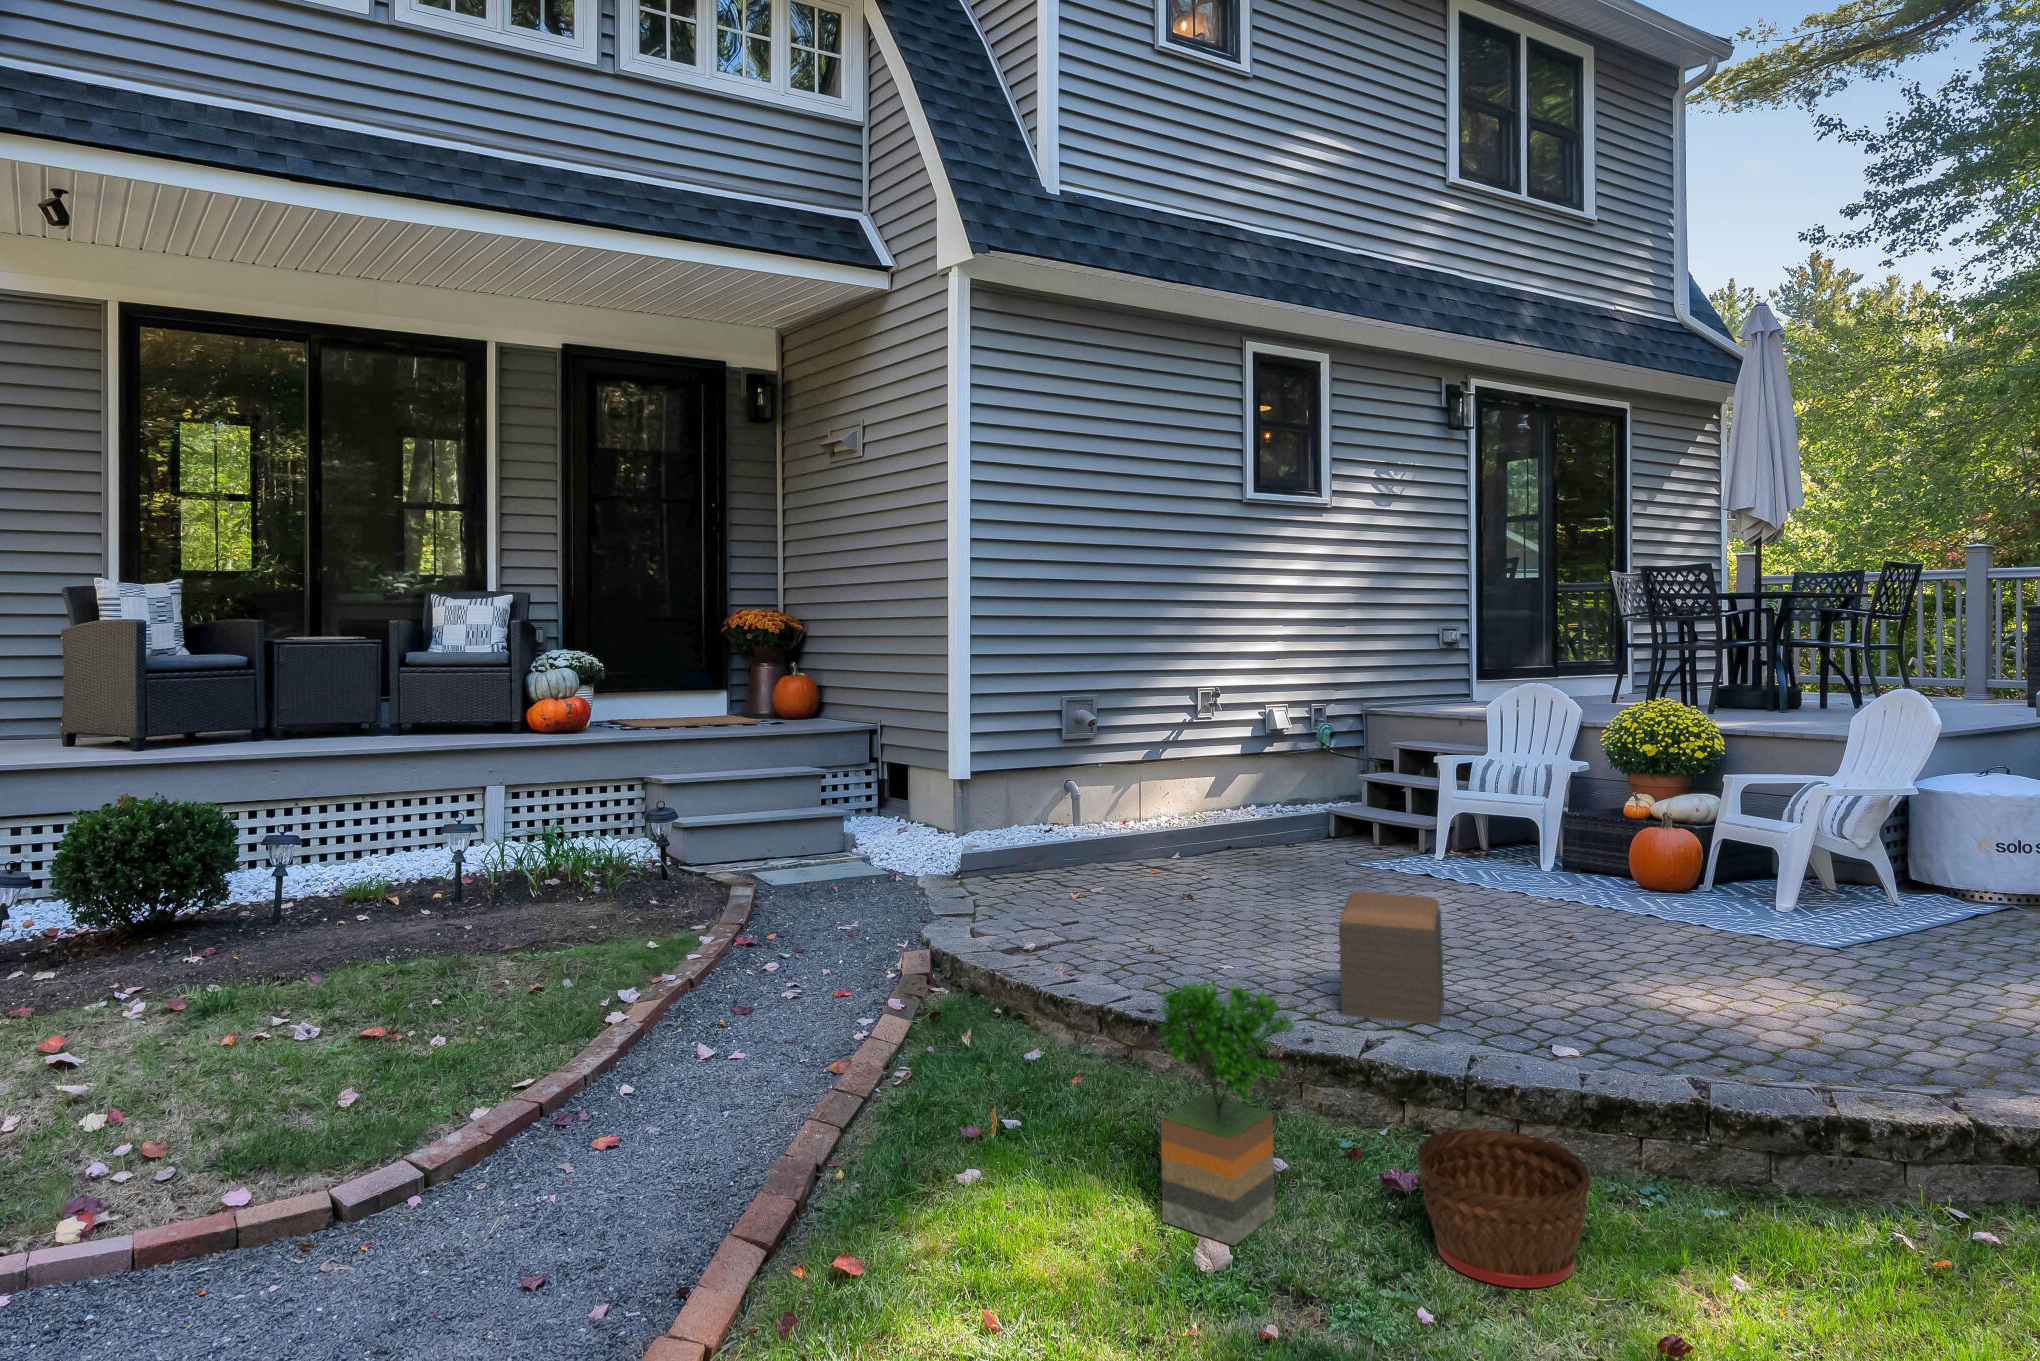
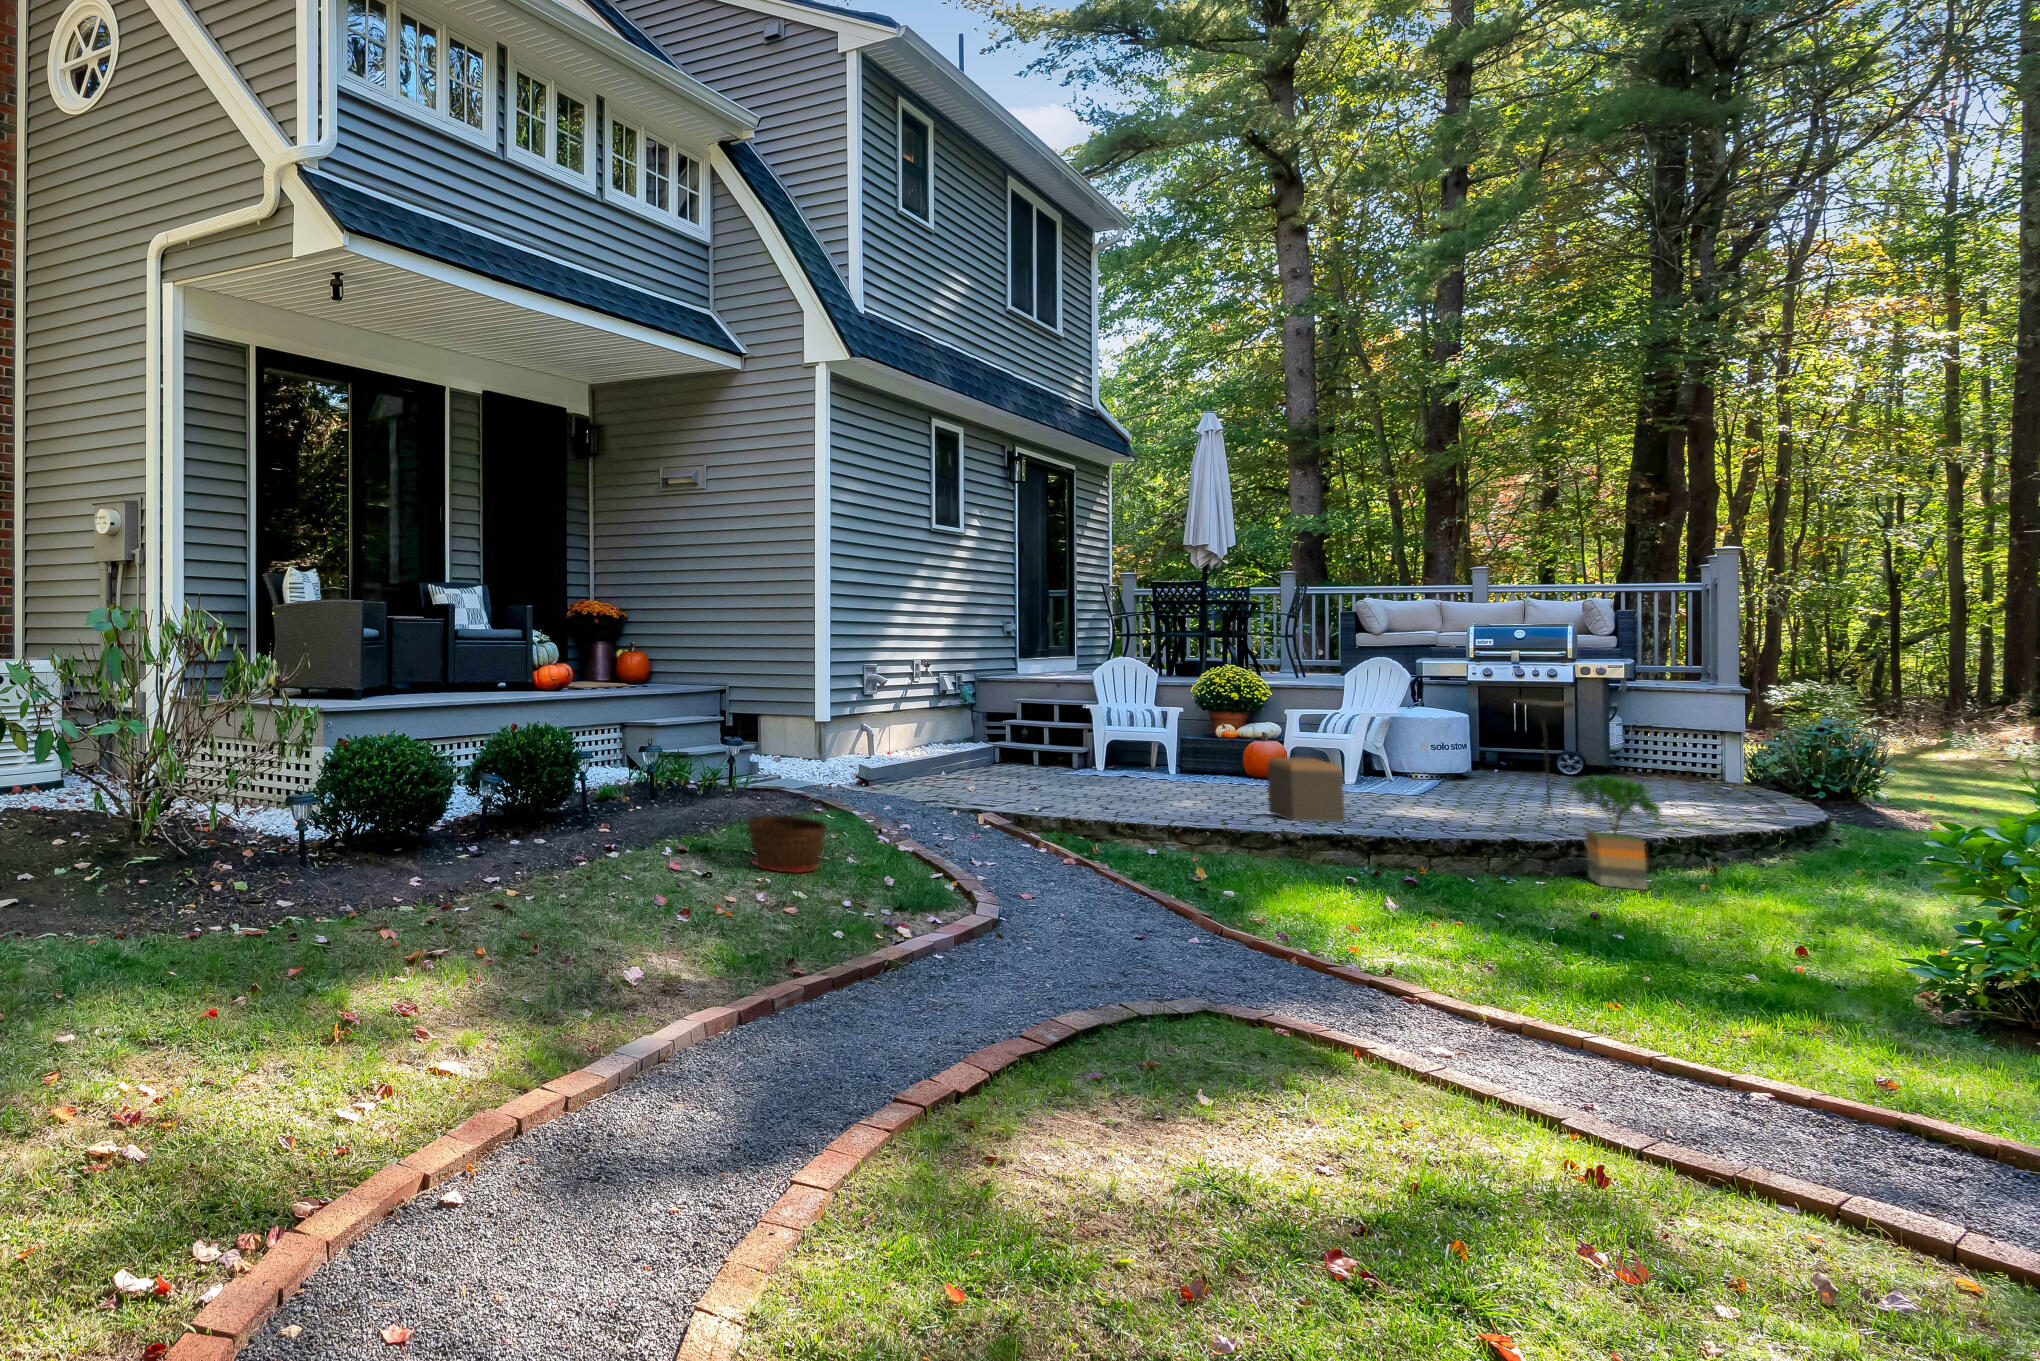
side table: none [1846,796,1972,1058] -> present [1514,699,1574,819]
potted tree: present [1158,981,1295,1246] -> present [1572,776,1662,890]
basket: present [1416,1129,1590,1288] -> present [748,815,826,873]

